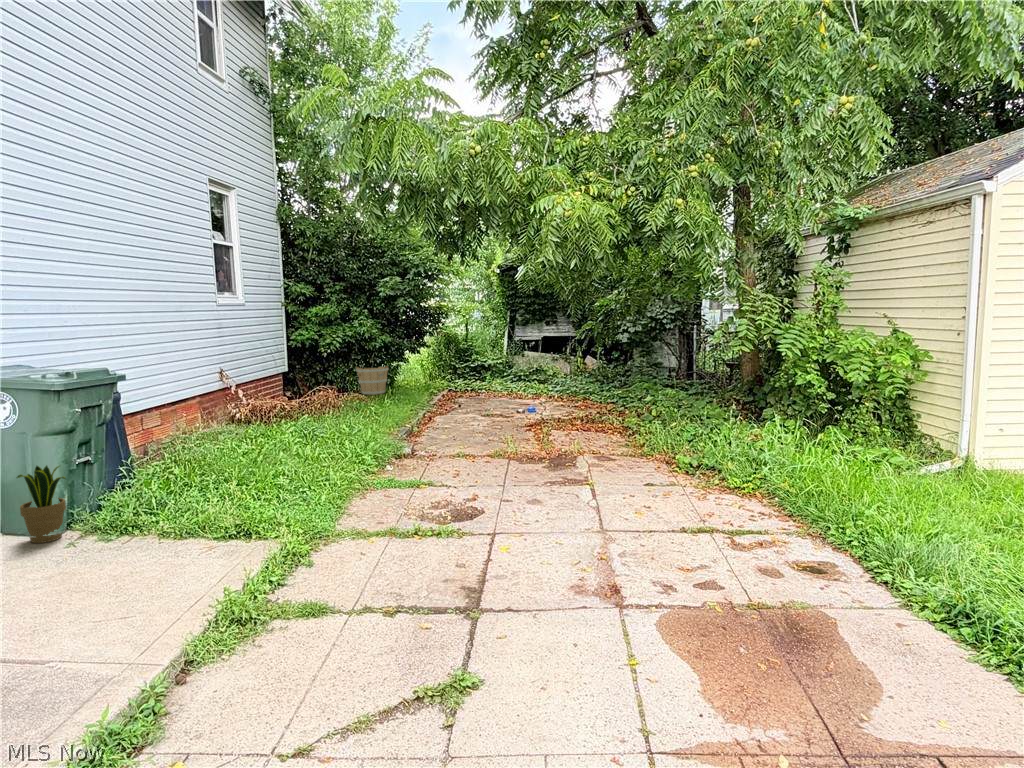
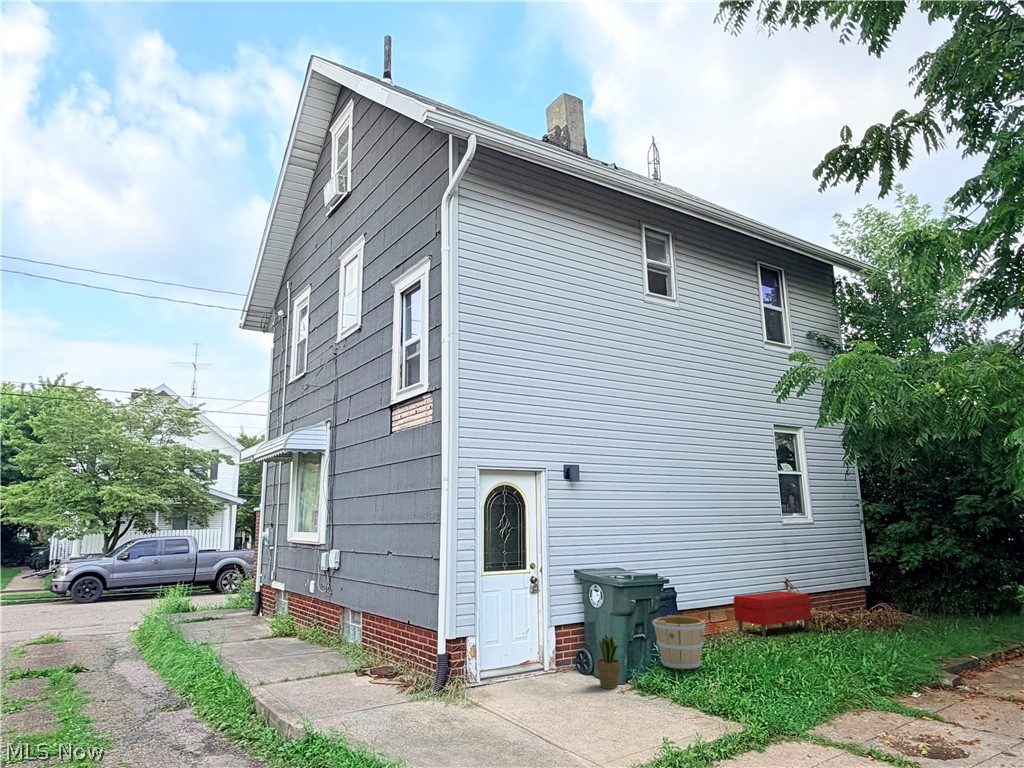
wooden bucket: present [356,366,389,395] -> present [652,615,706,669]
bench: none [170,383,255,437] -> present [734,591,811,637]

